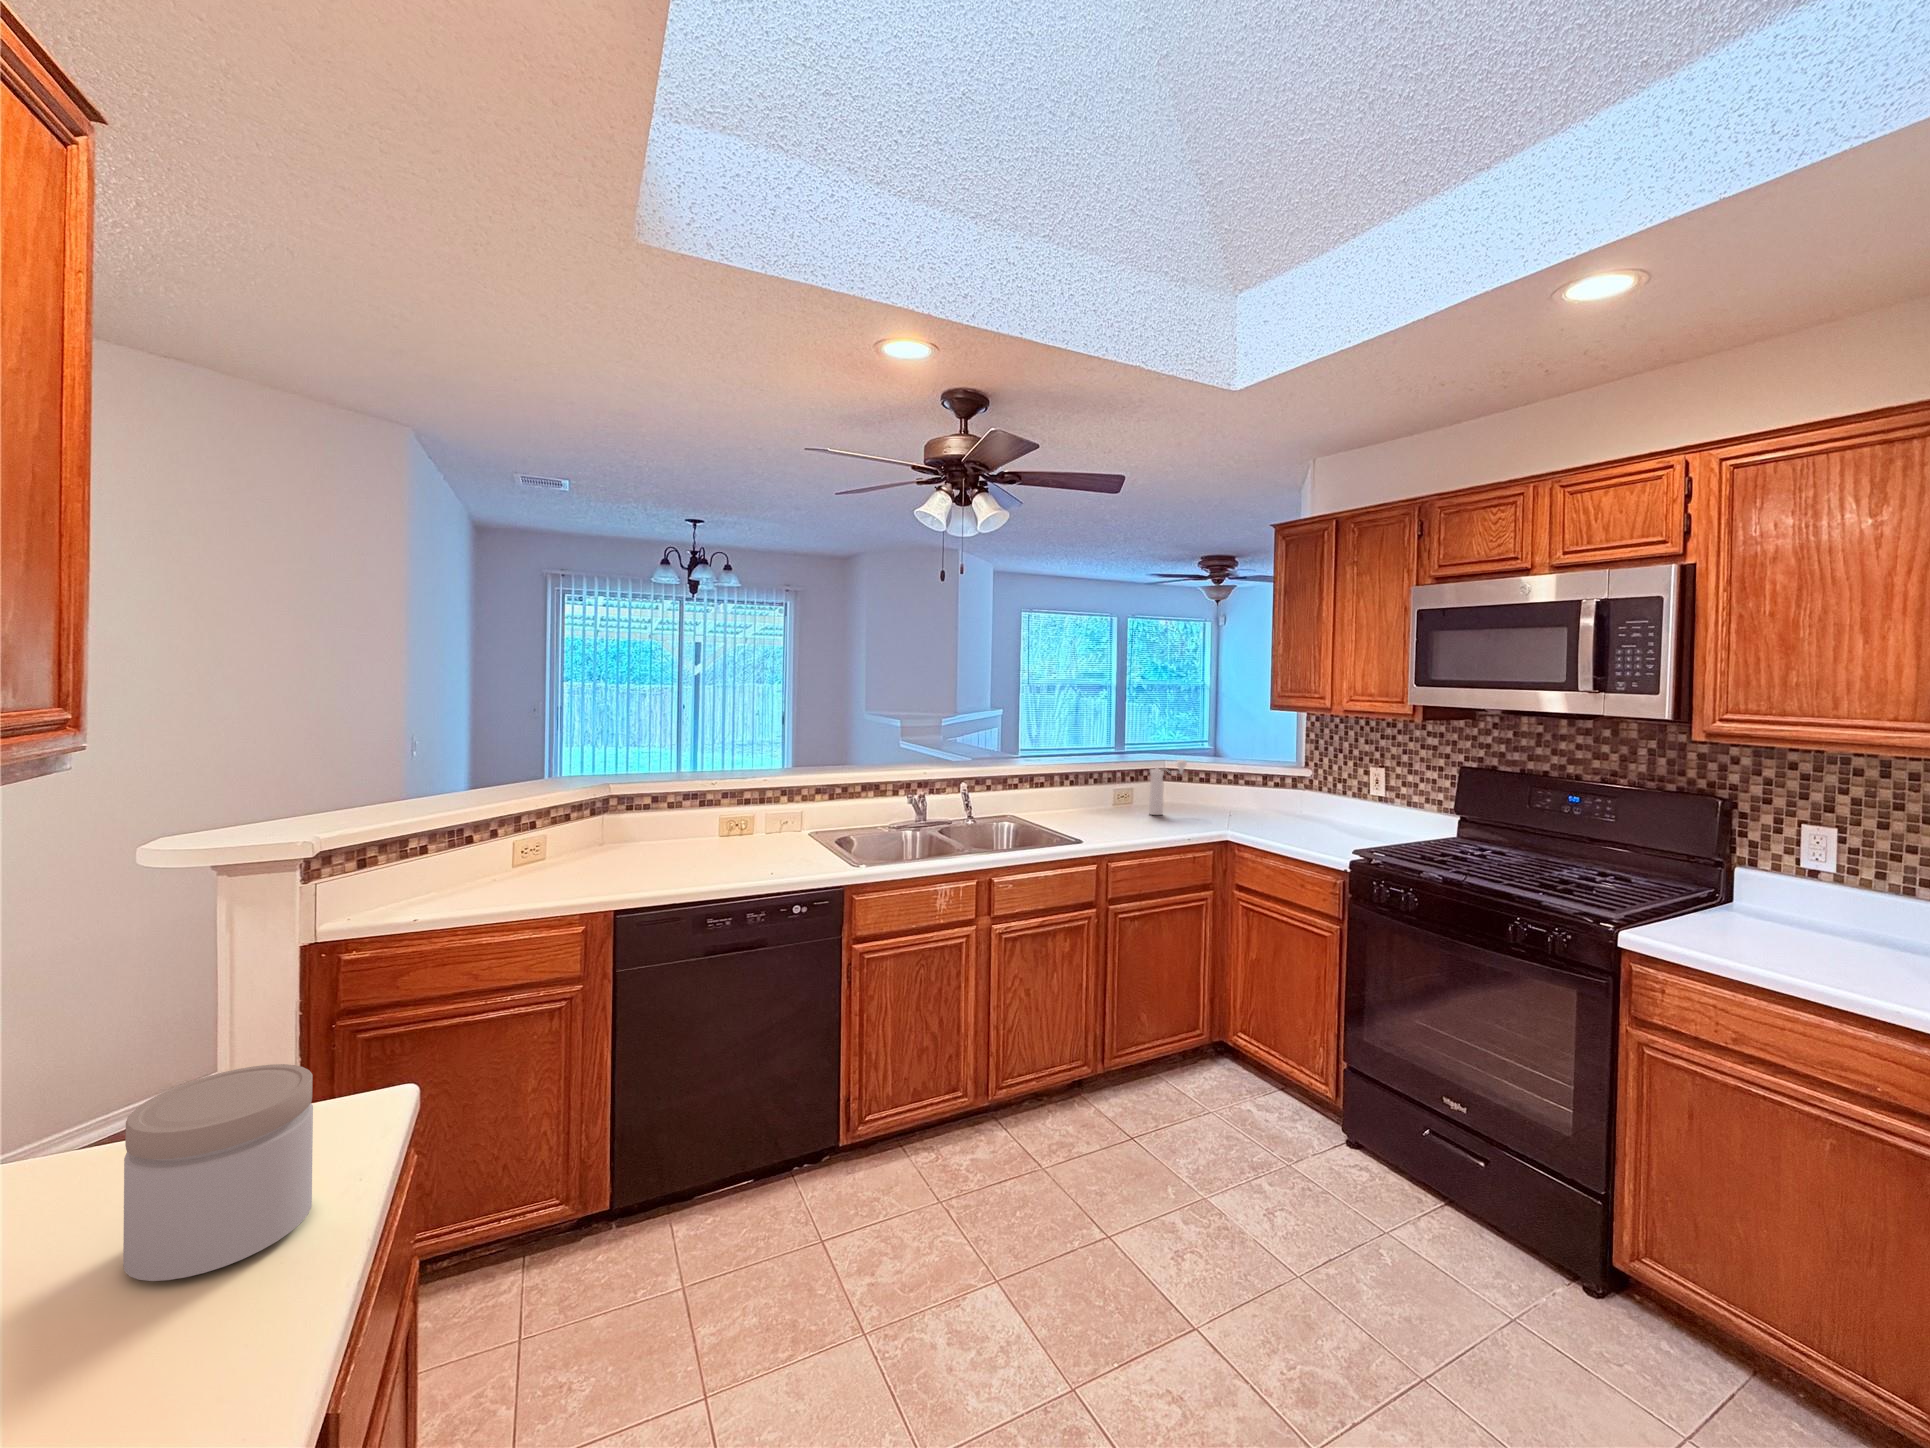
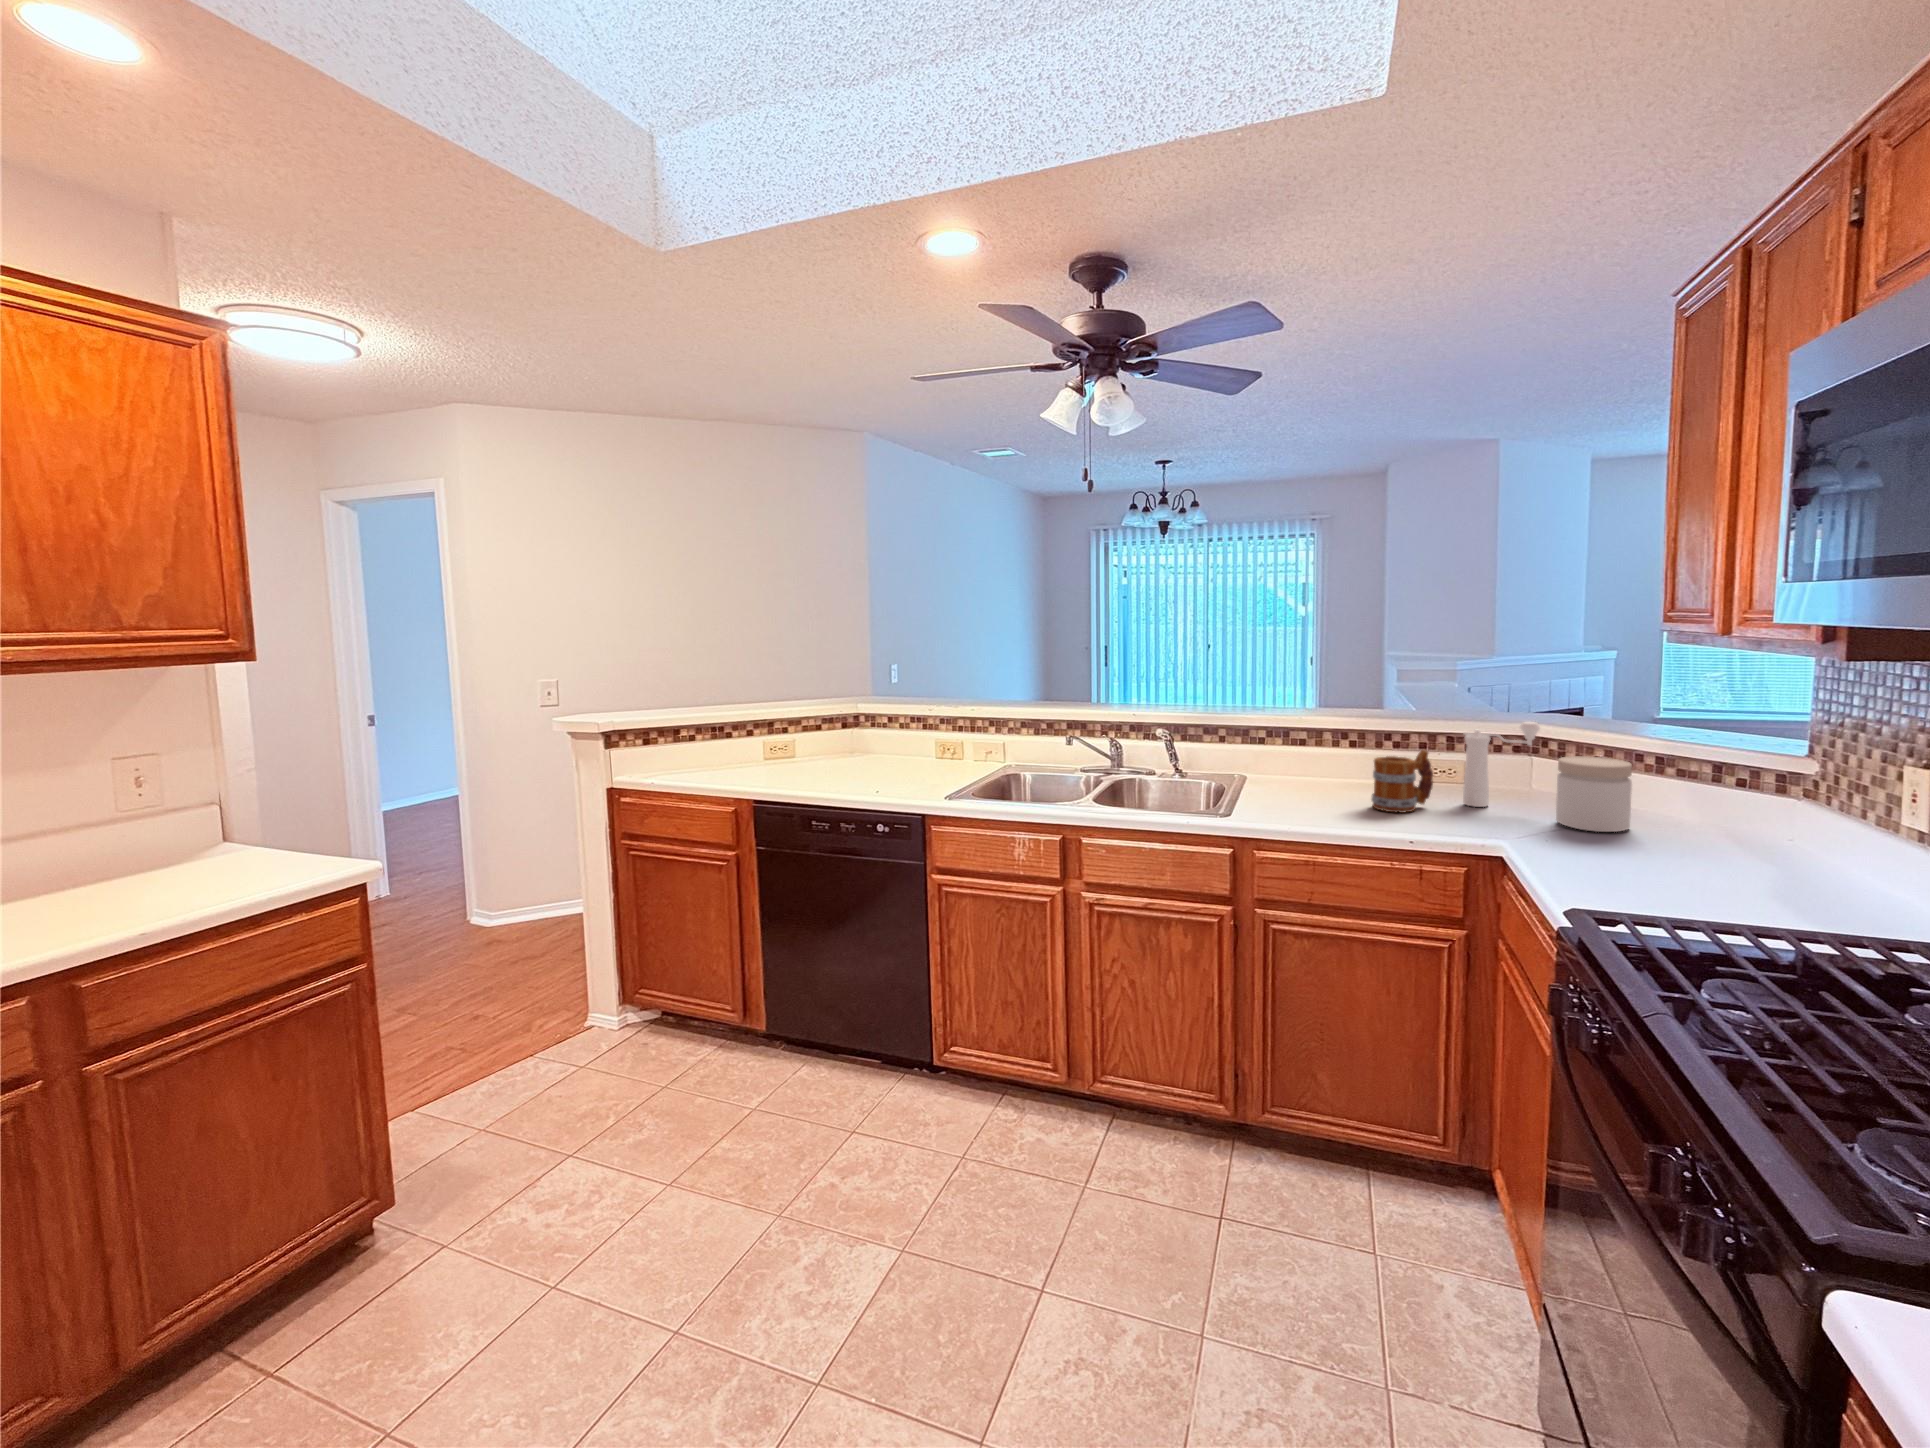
mug: none [1116,782,1145,824] -> present [1372,750,1433,813]
jar: present [123,1064,313,1281] -> present [1556,756,1632,832]

